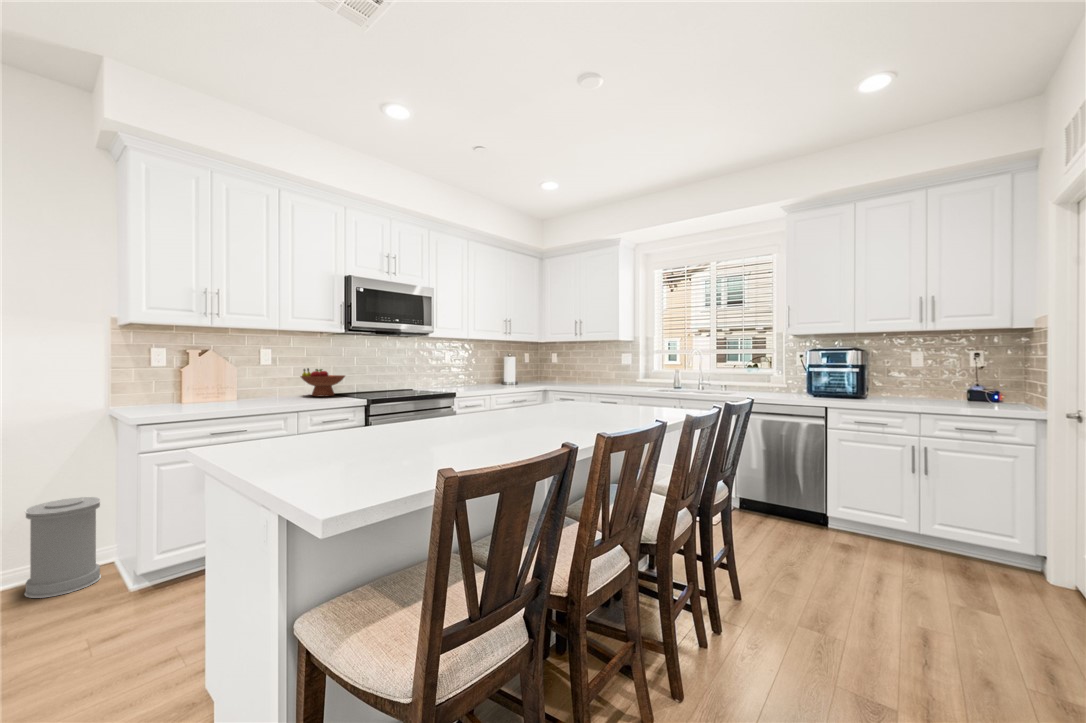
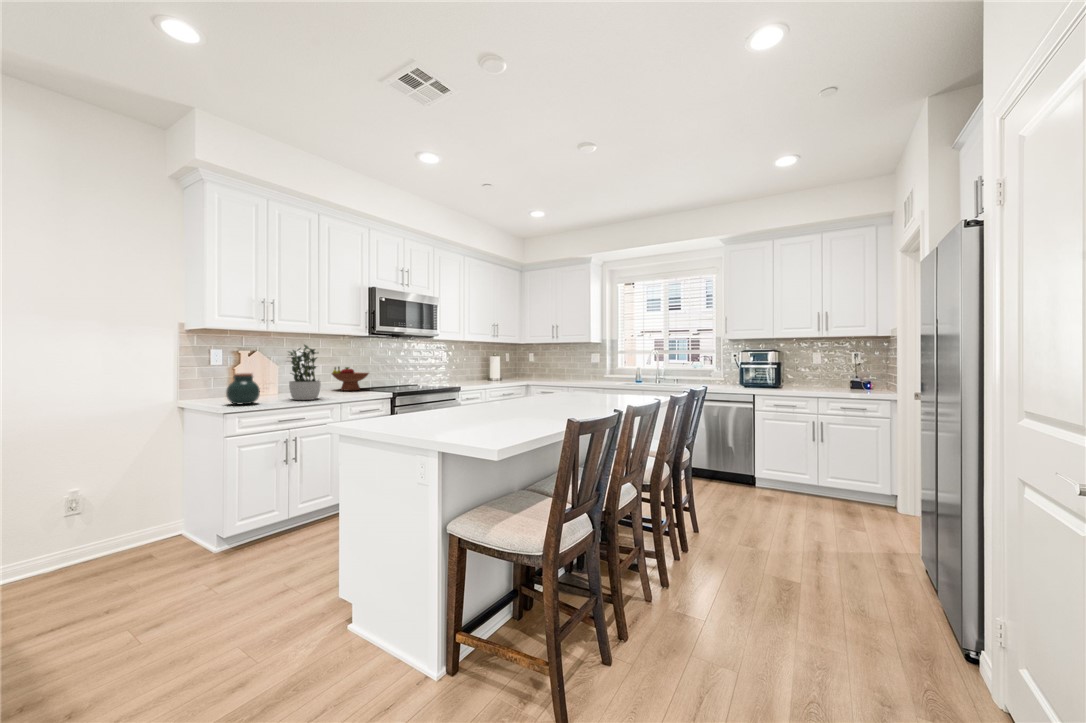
potted plant: none [226,342,270,409] -> present [289,345,321,400]
jar: none [147,377,189,414] -> present [226,373,260,405]
trash can: present [25,497,101,598] -> none [118,477,180,561]

